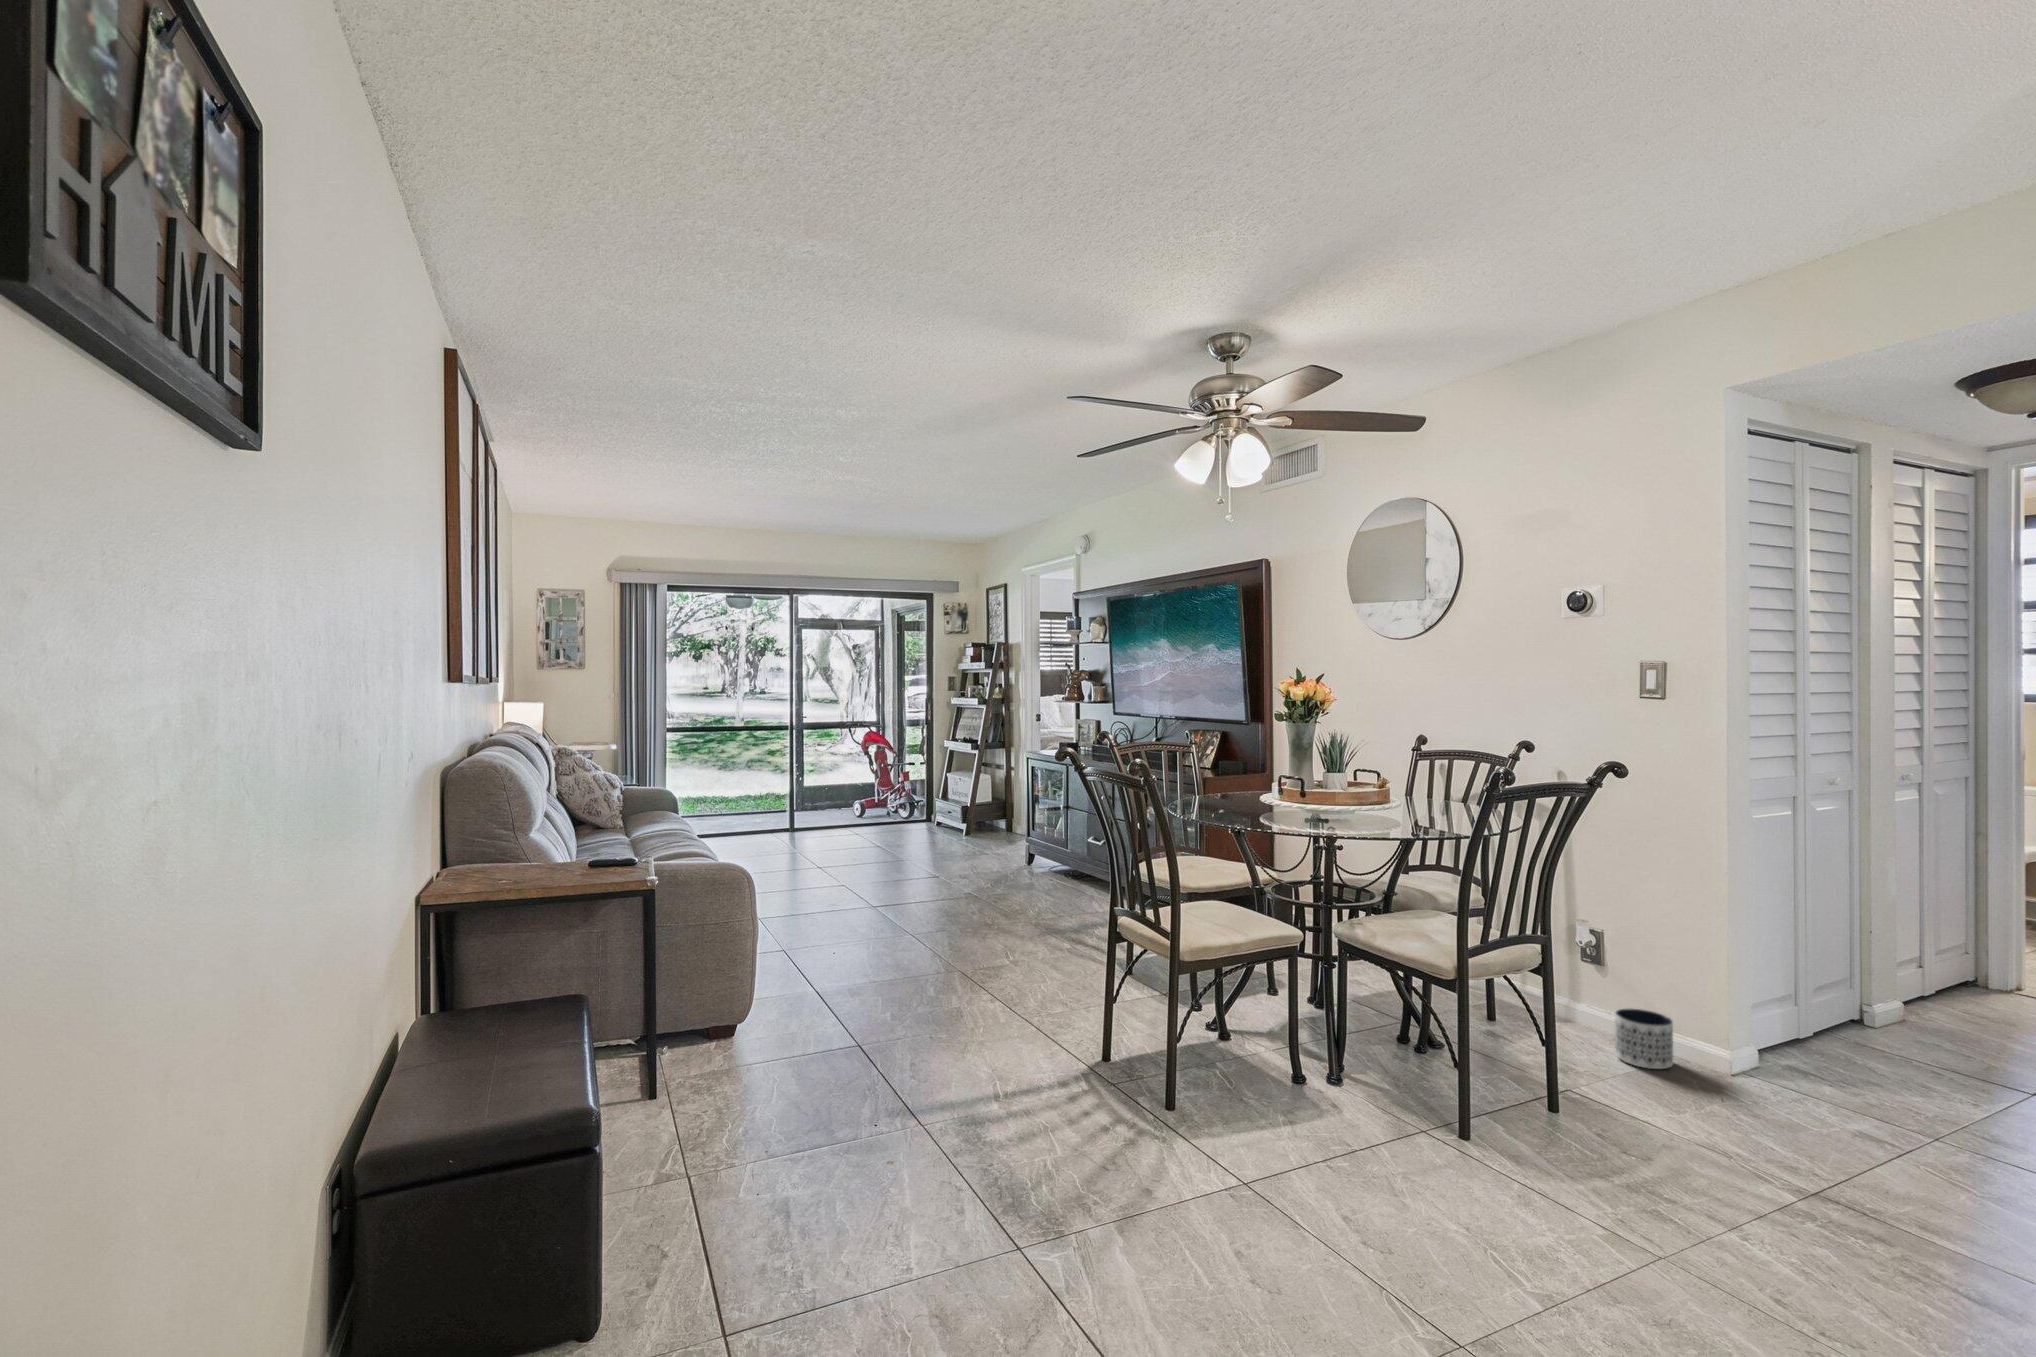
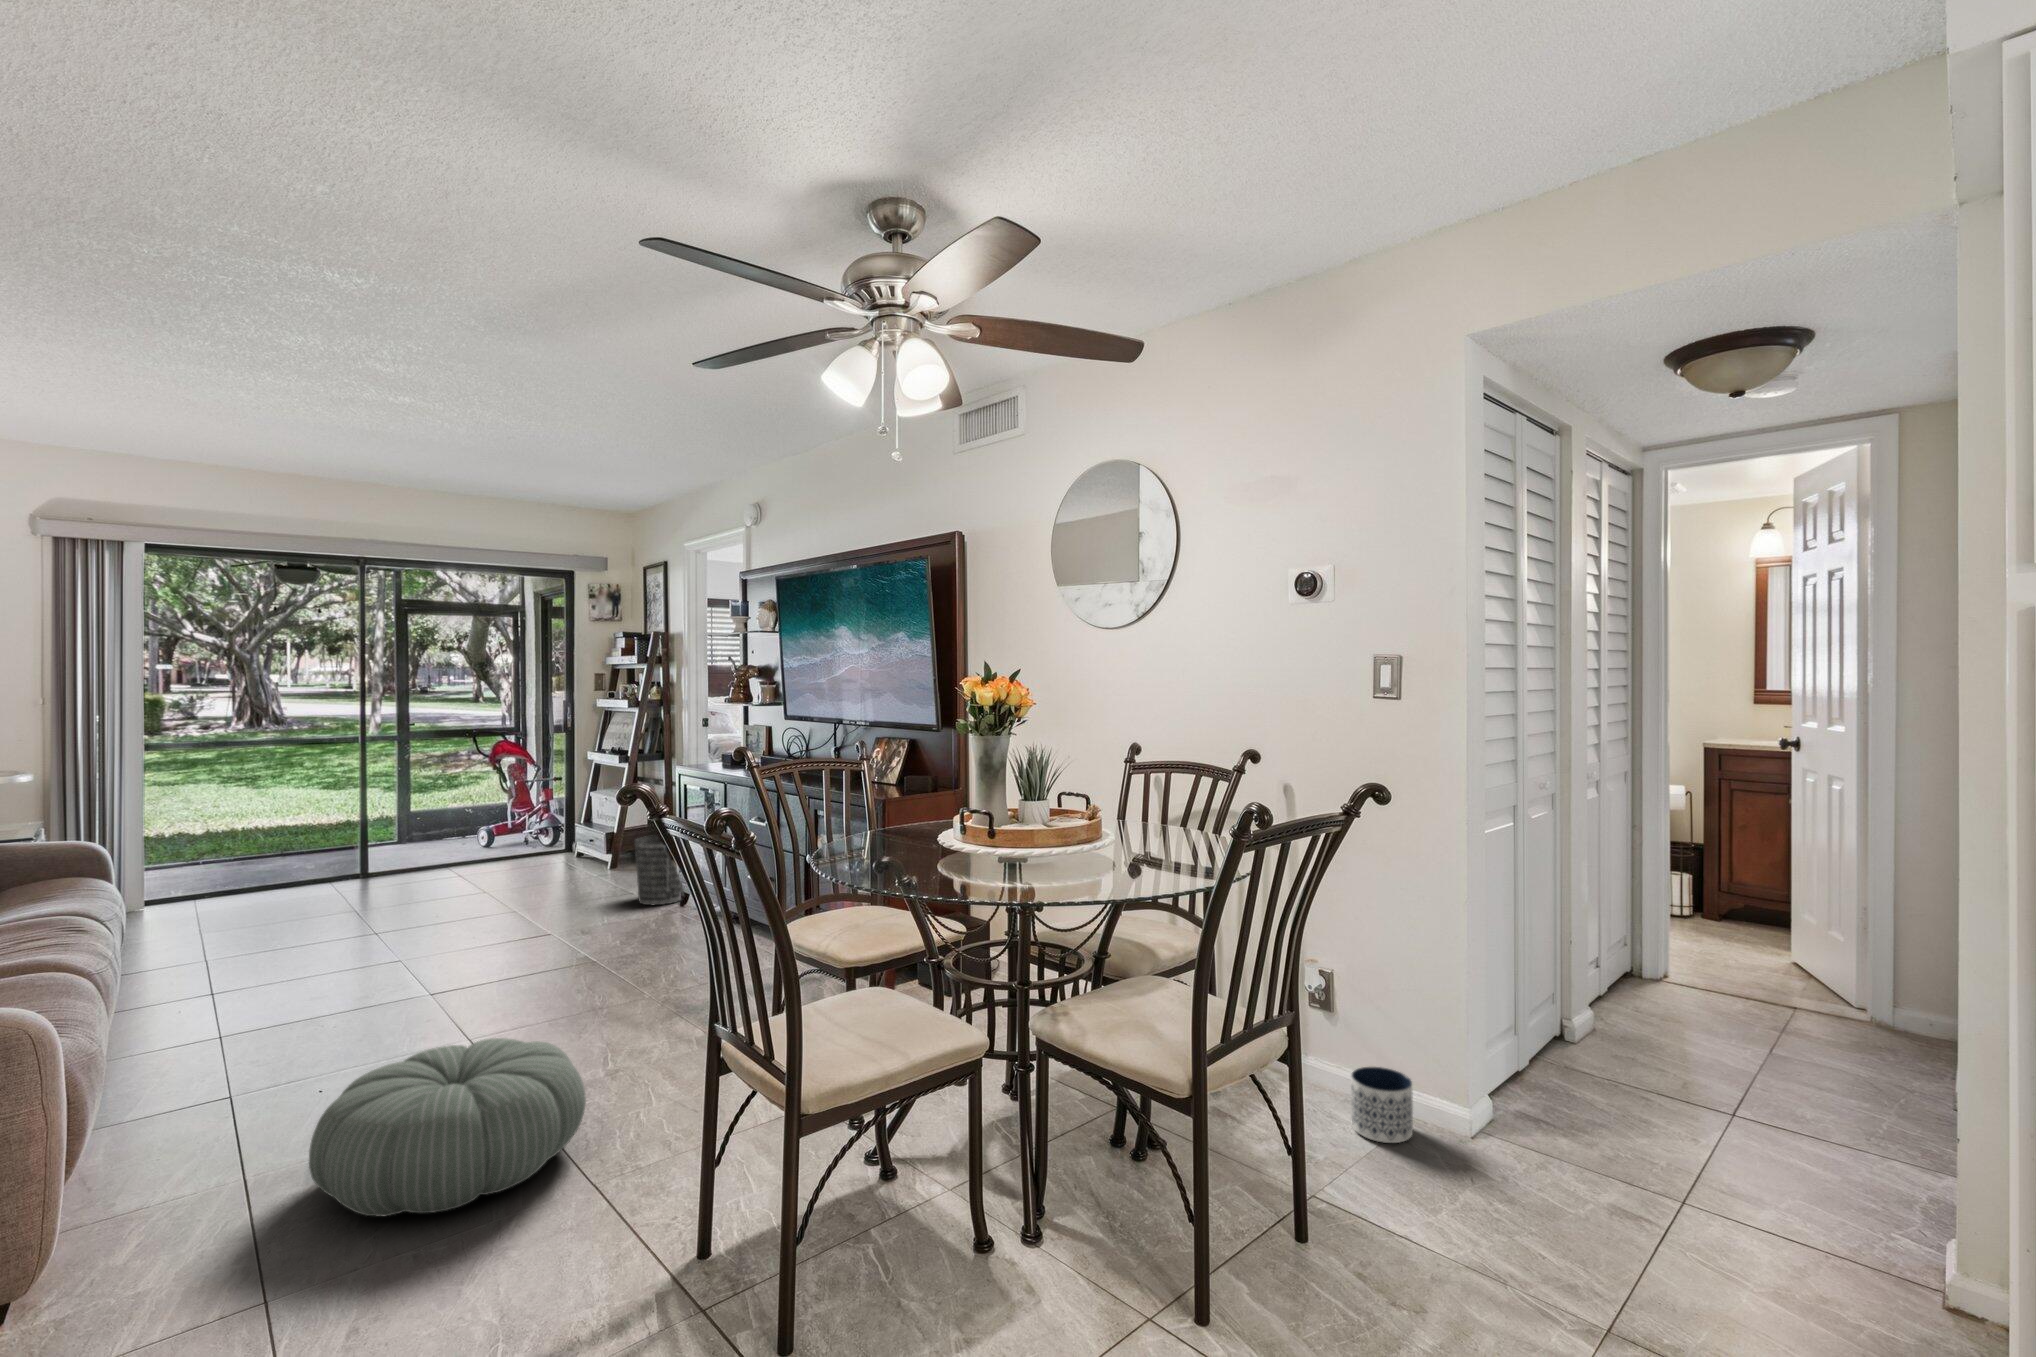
wastebasket: none [993,808,1032,863] -> present [635,835,684,905]
pouf: none [856,924,1010,1021] -> present [309,1038,586,1217]

